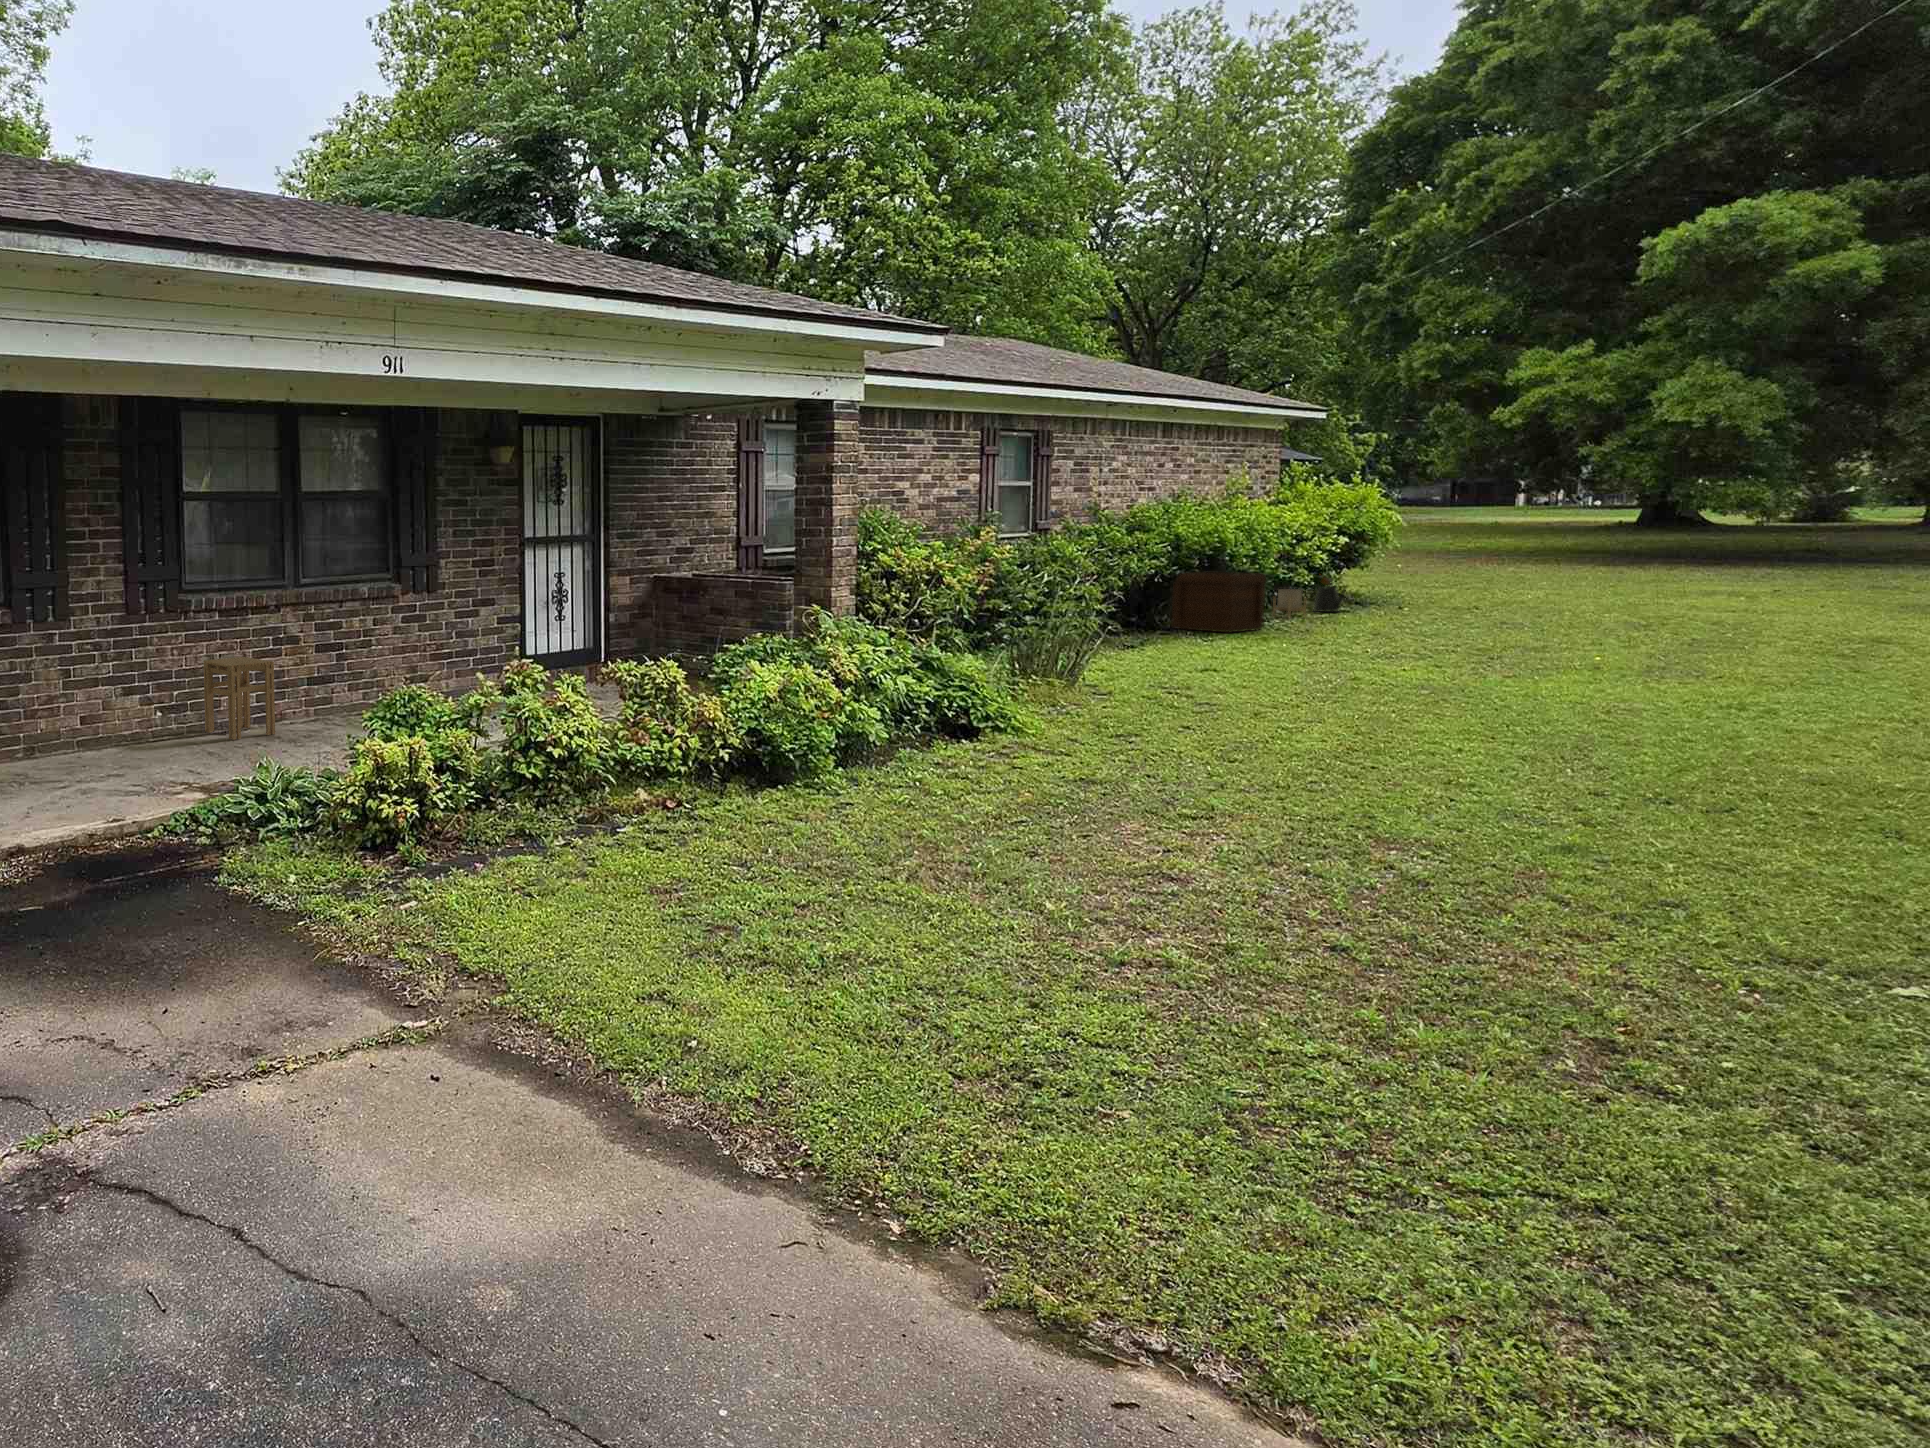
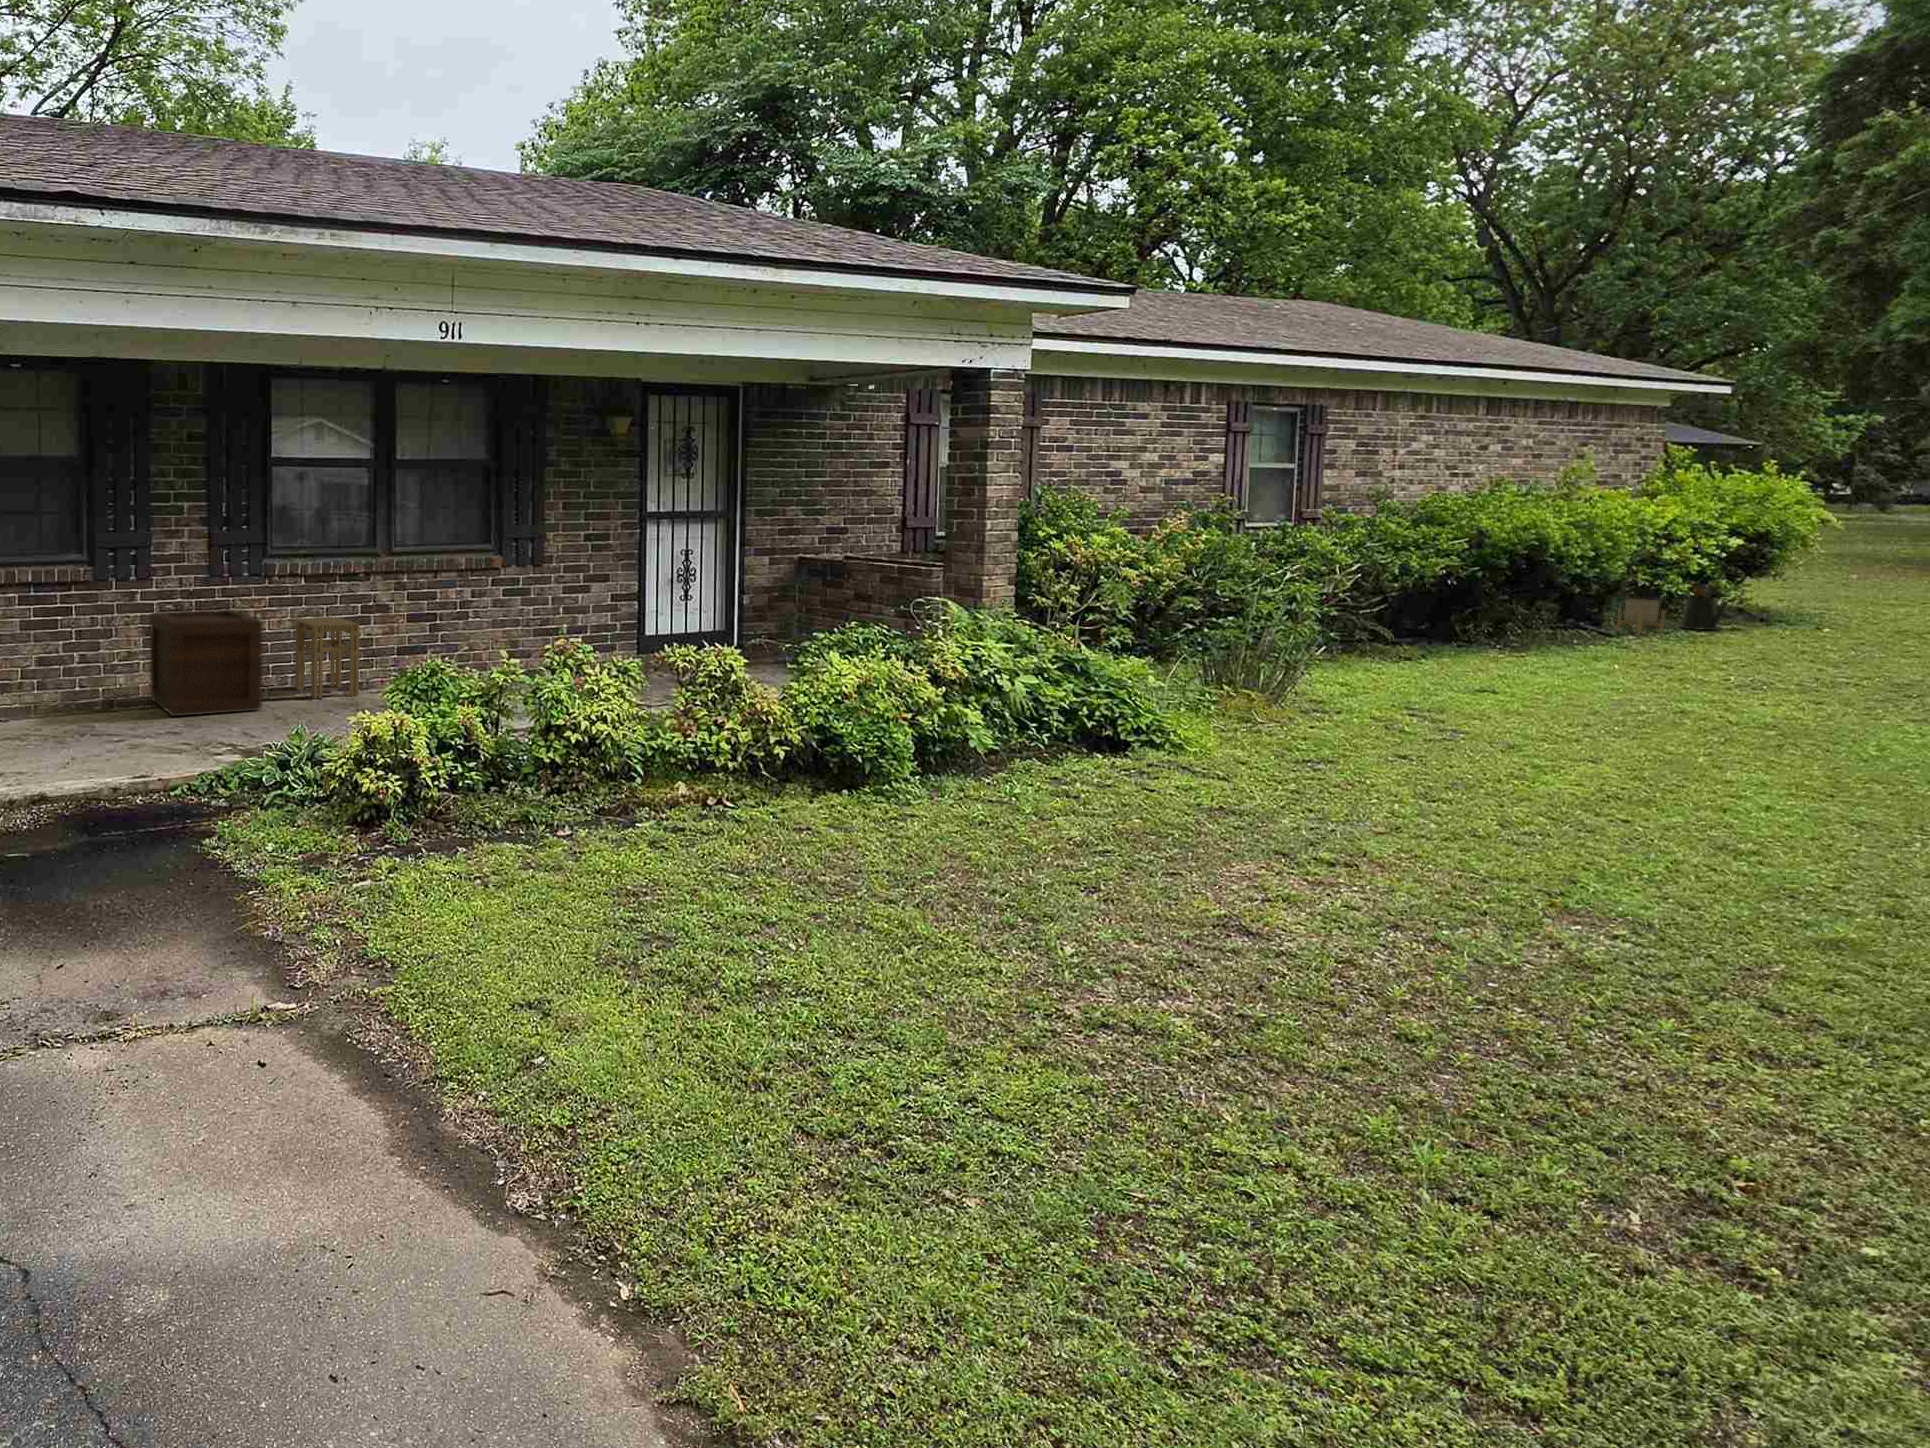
wooden crate: present [1171,572,1266,633] -> present [149,609,262,716]

